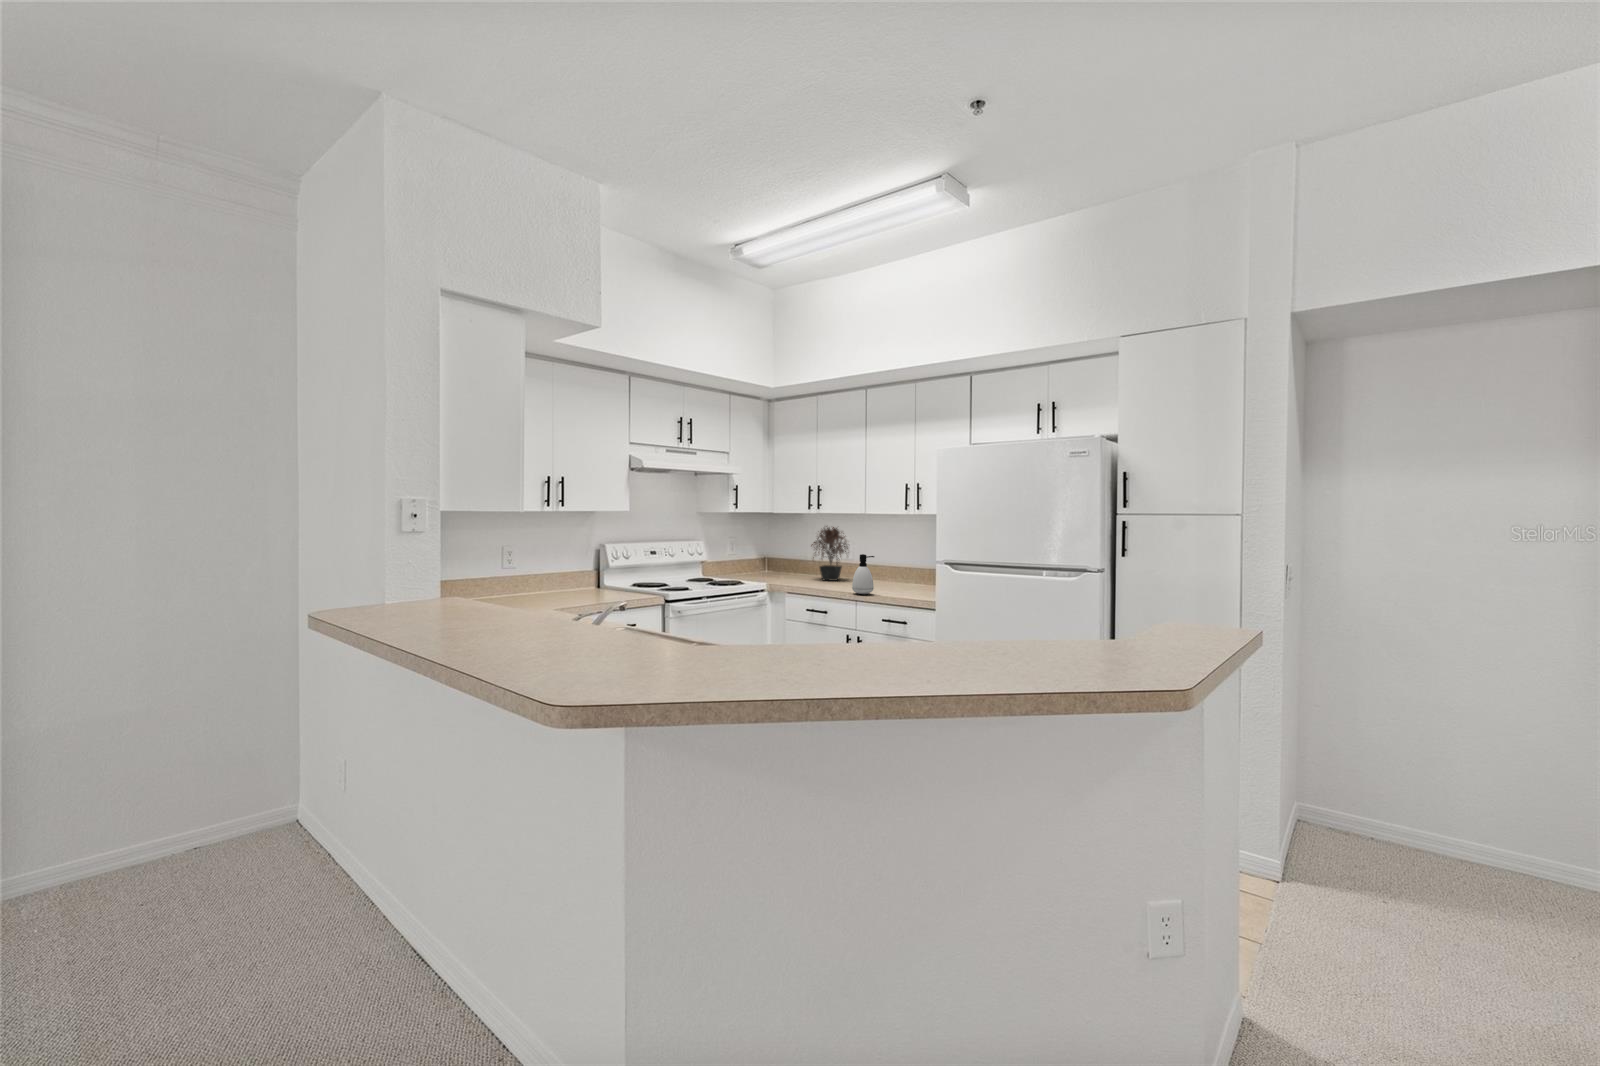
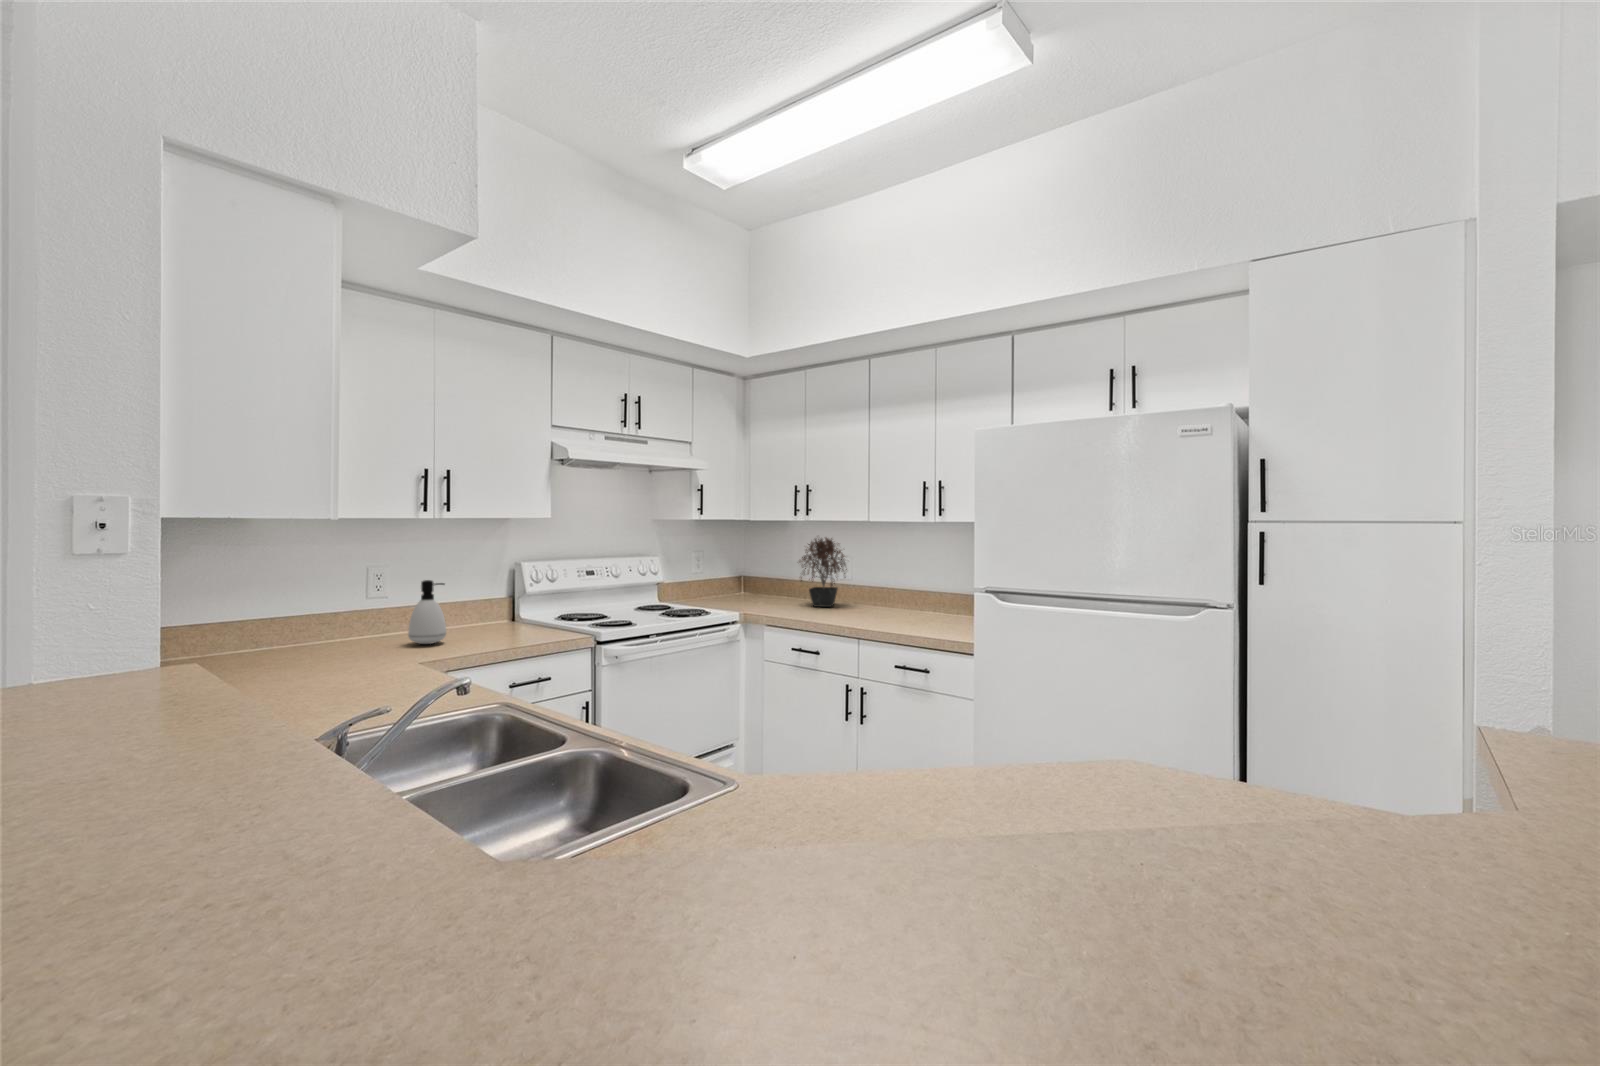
soap dispenser: present [852,554,874,594] -> present [408,580,446,644]

